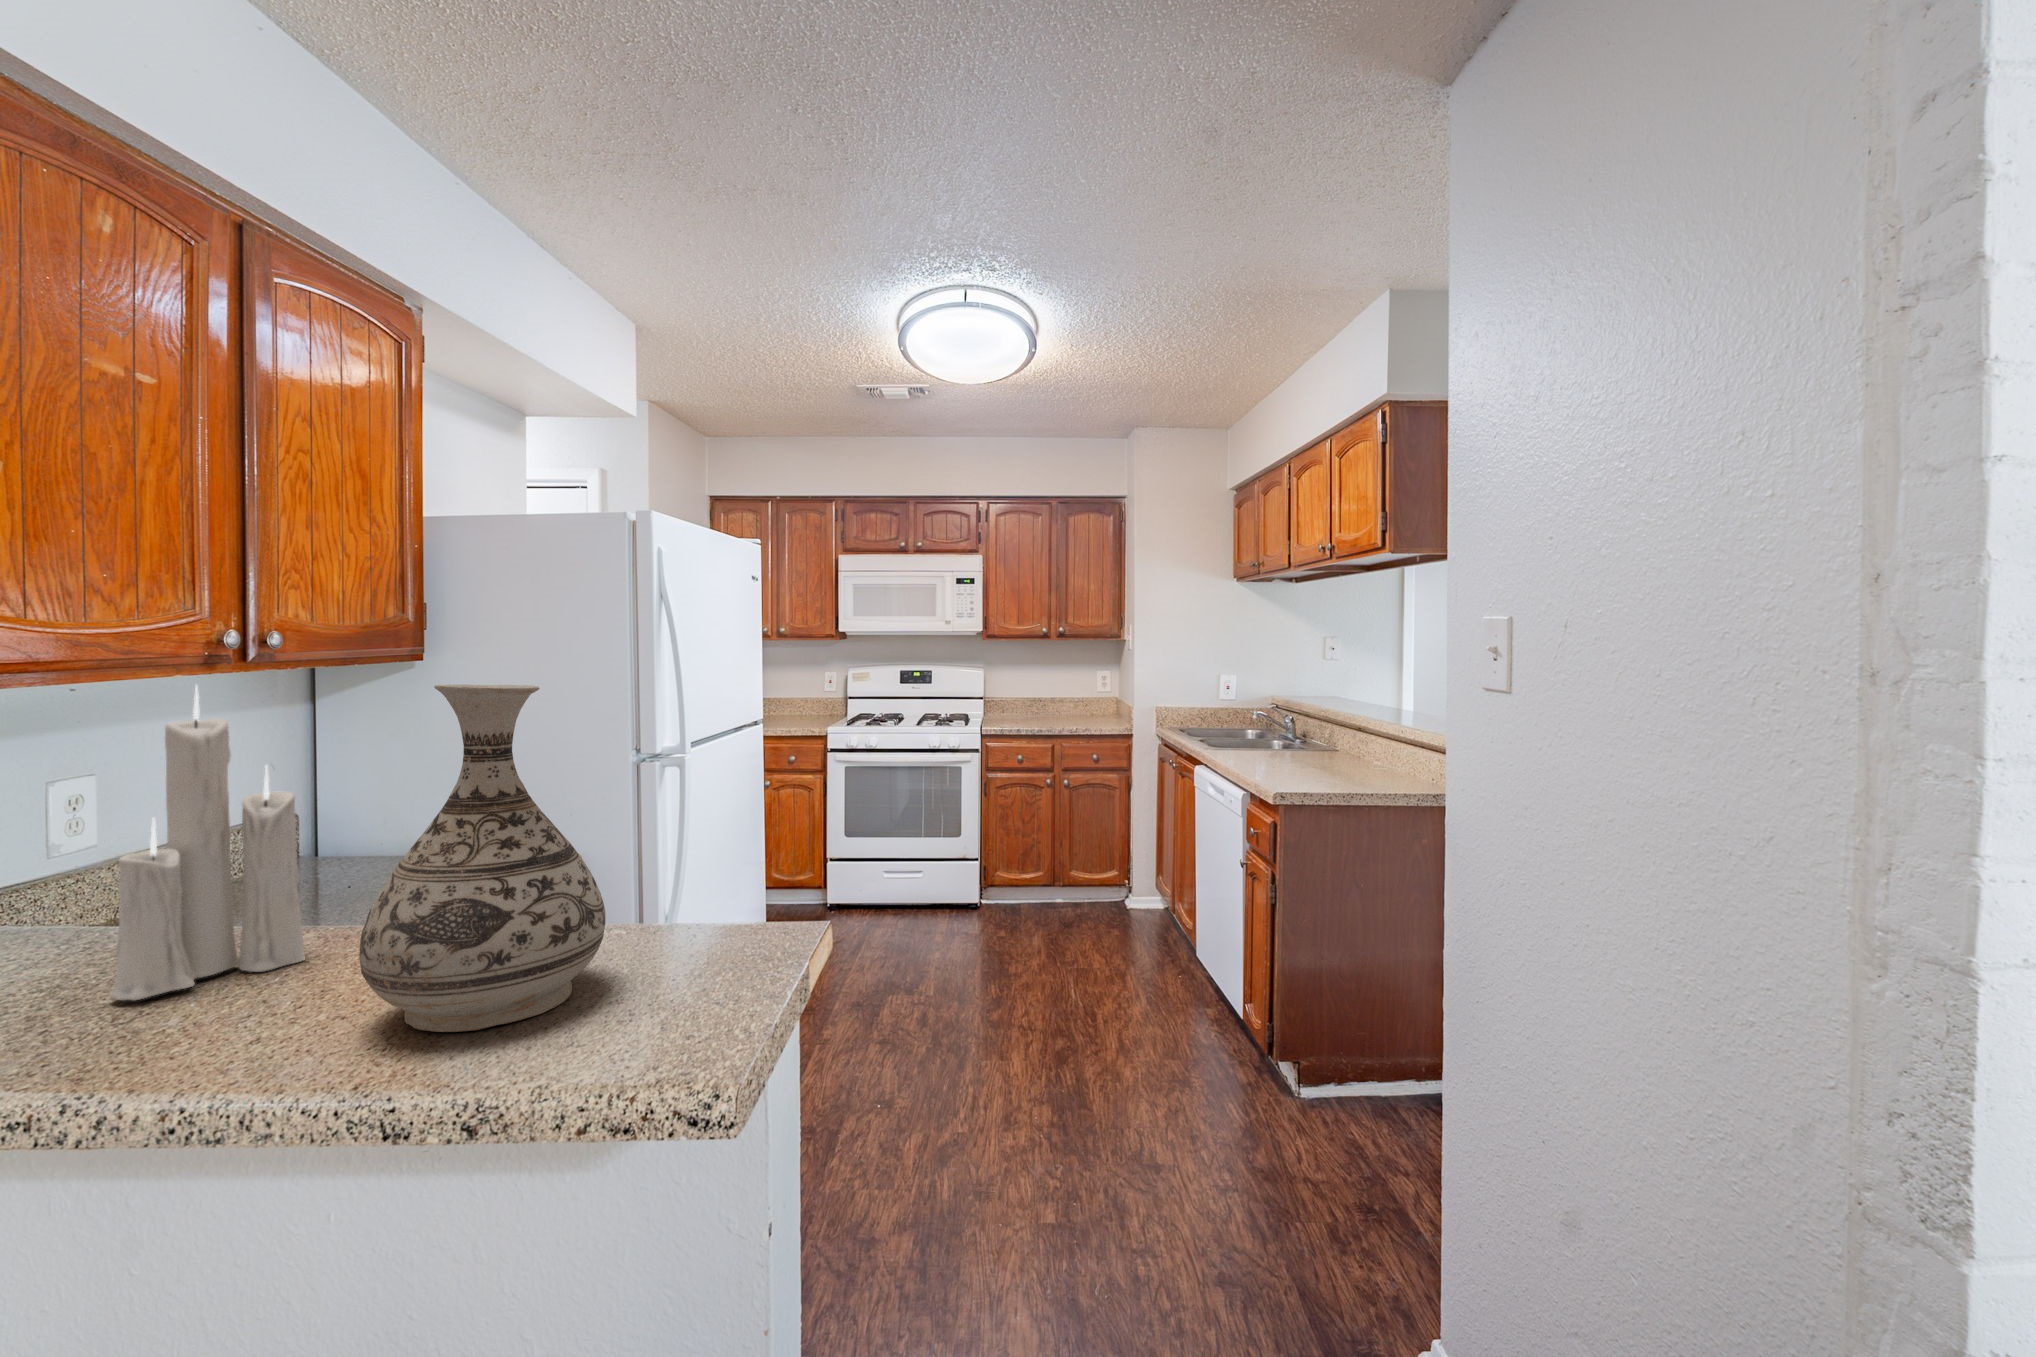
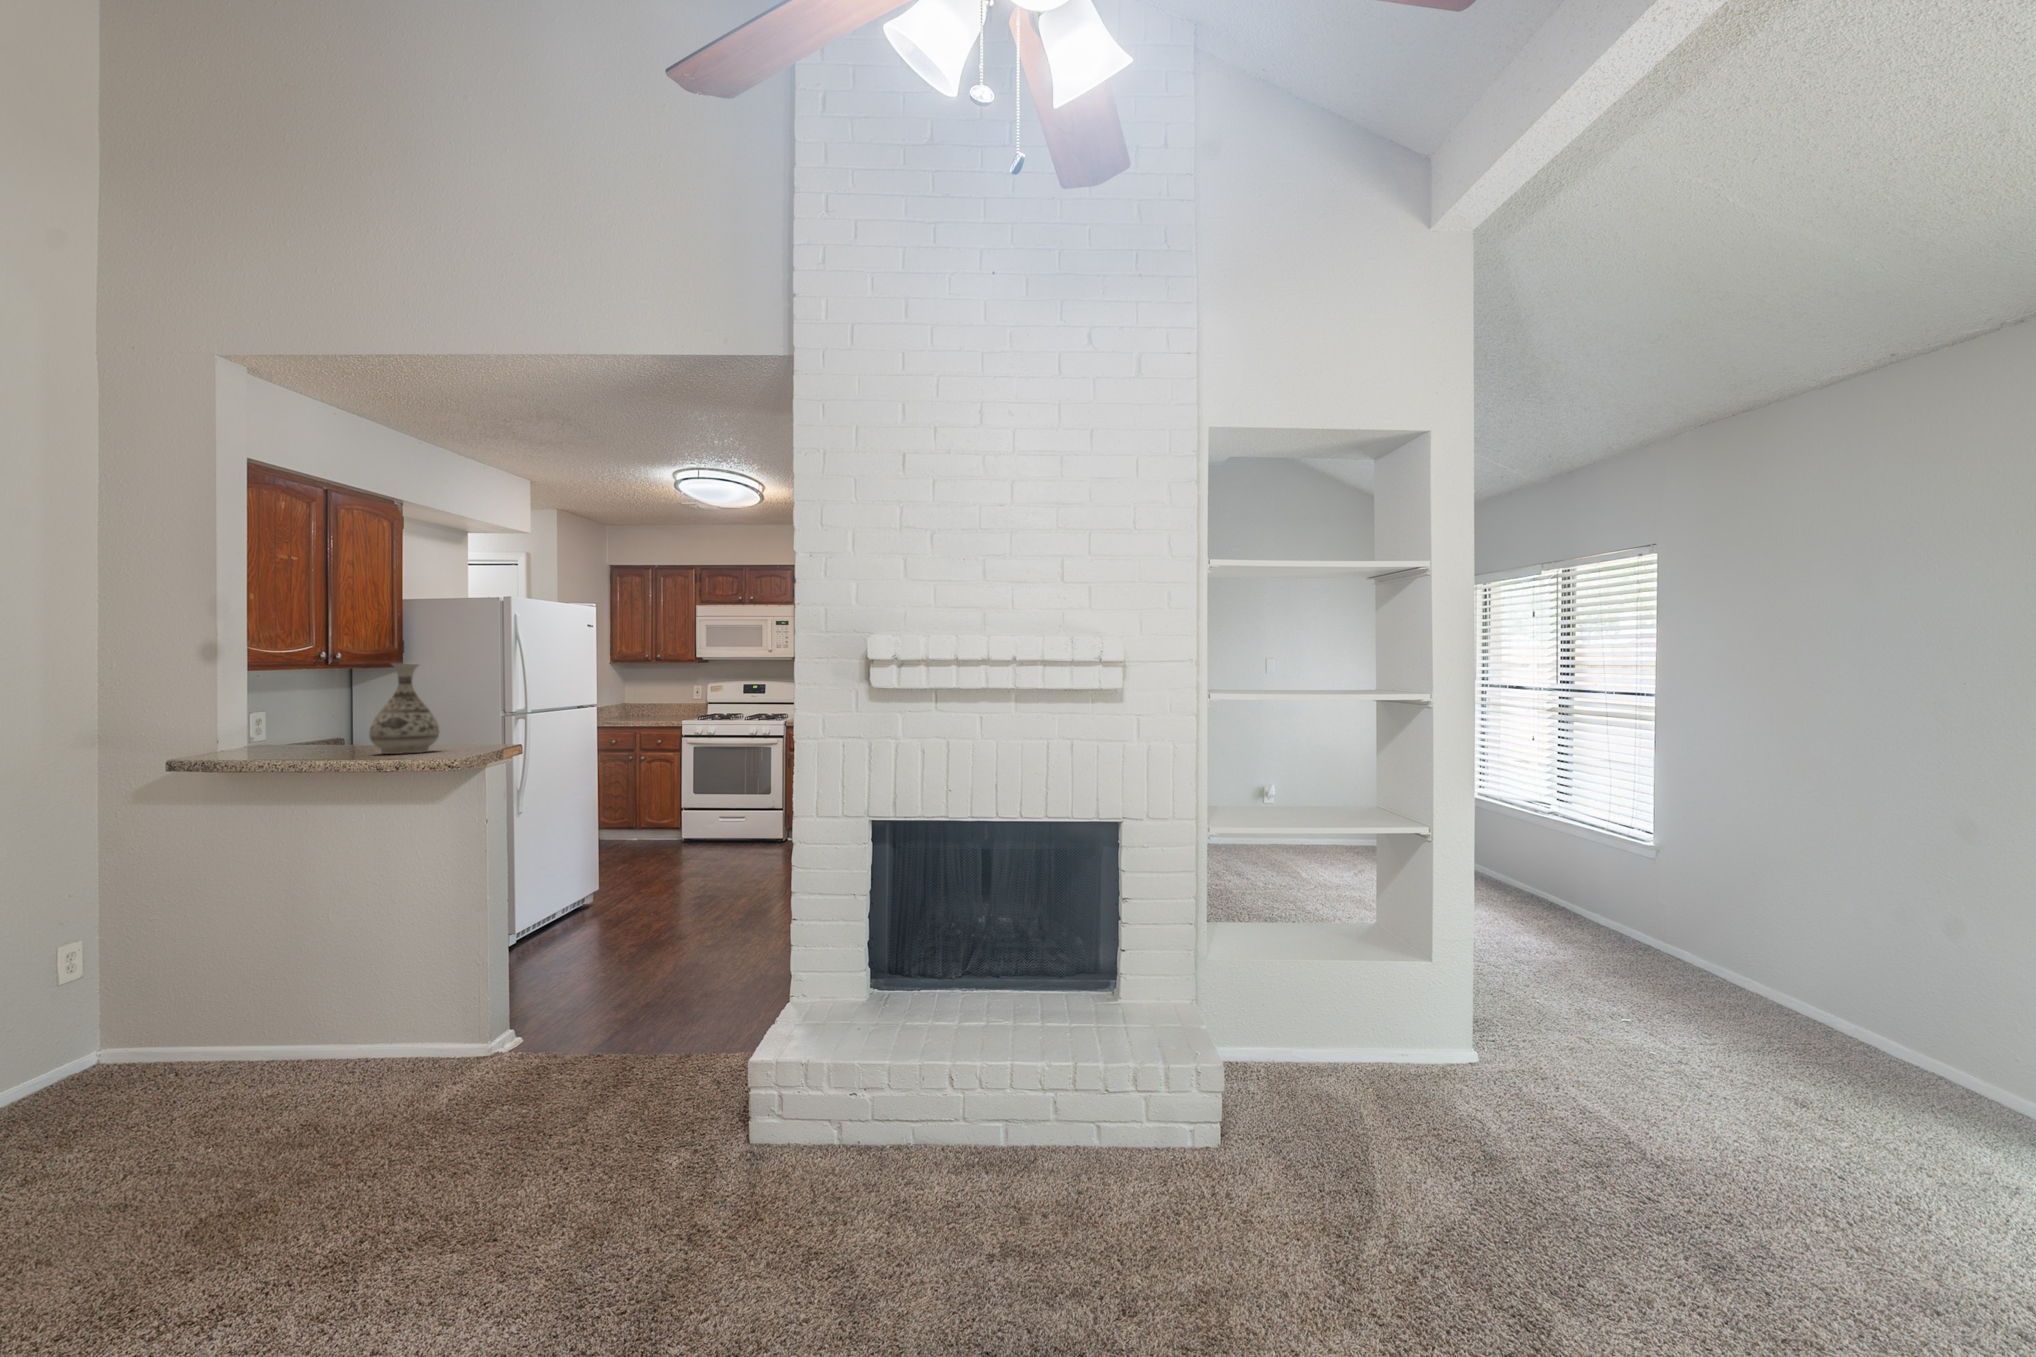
candle: present [109,685,305,1000] -> none [300,662,353,754]

